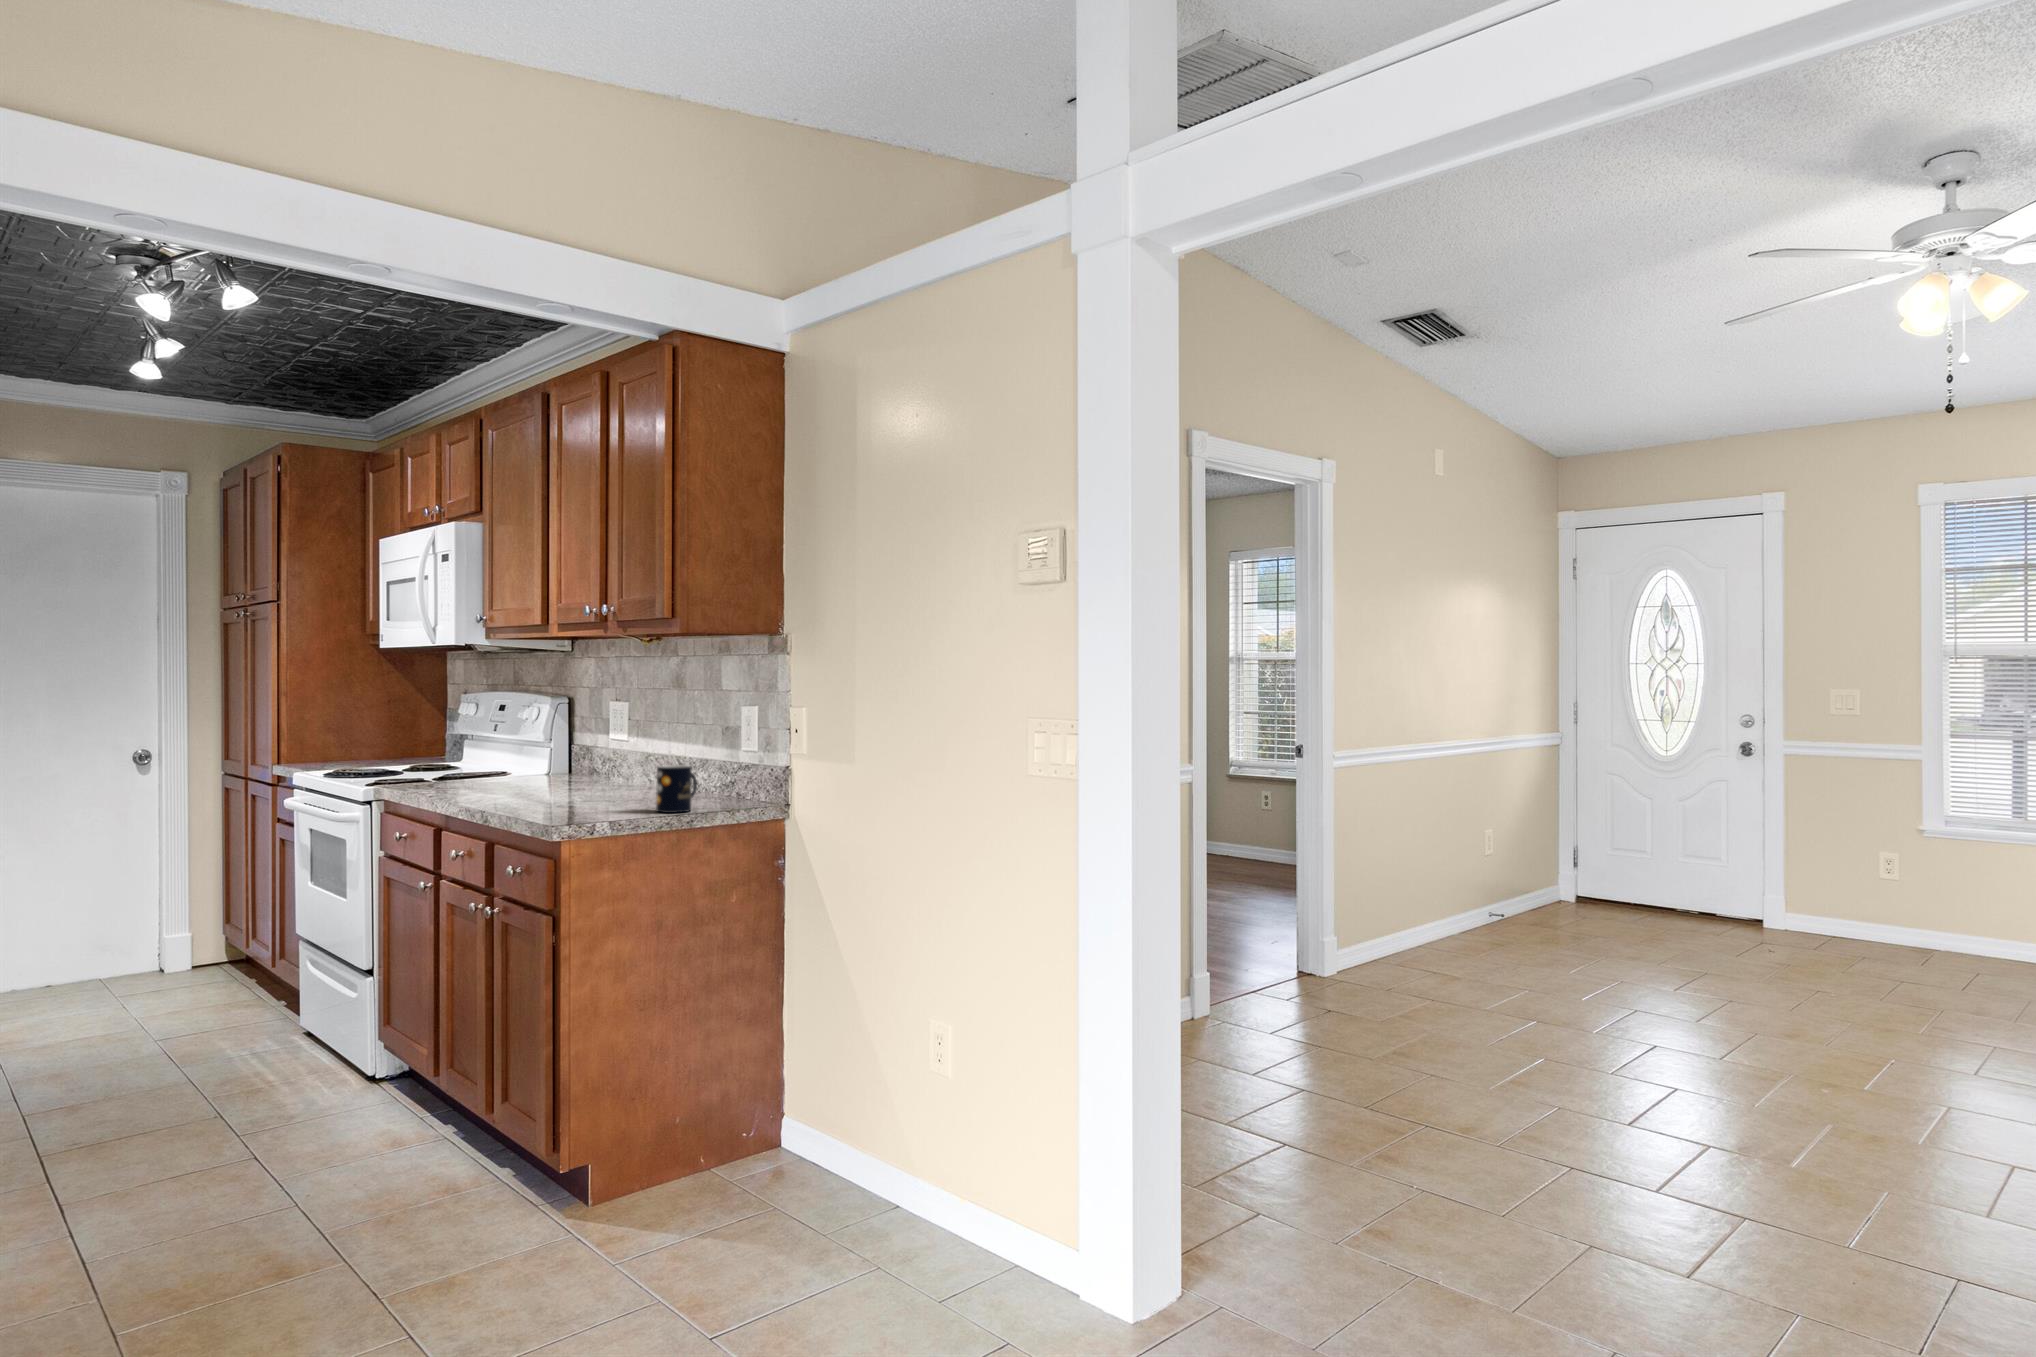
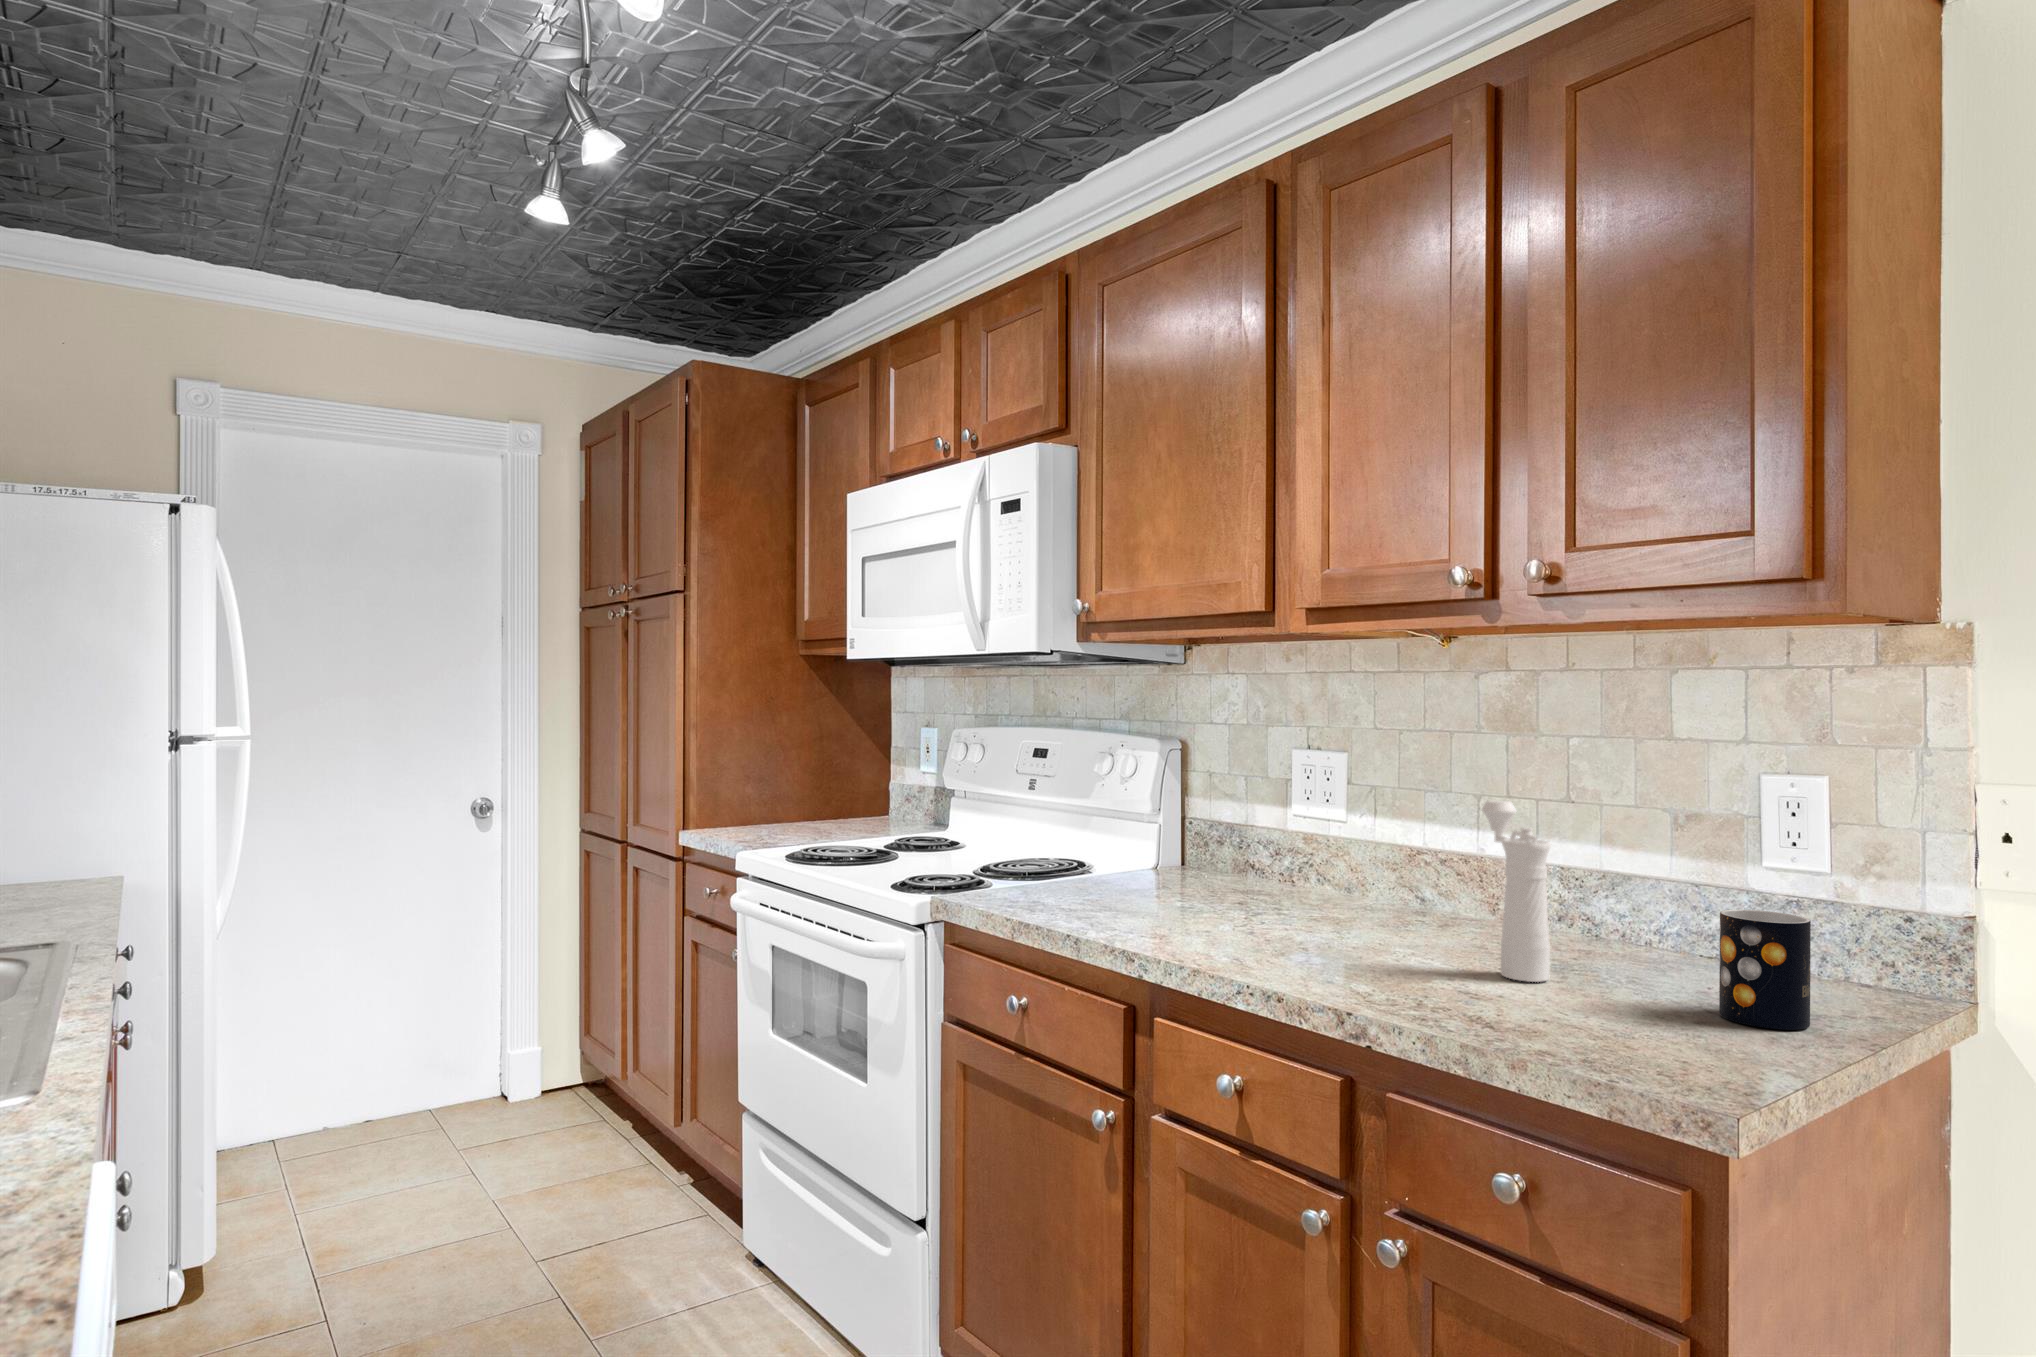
pepper mill: none [601,723,633,805] -> present [1482,800,1551,982]

